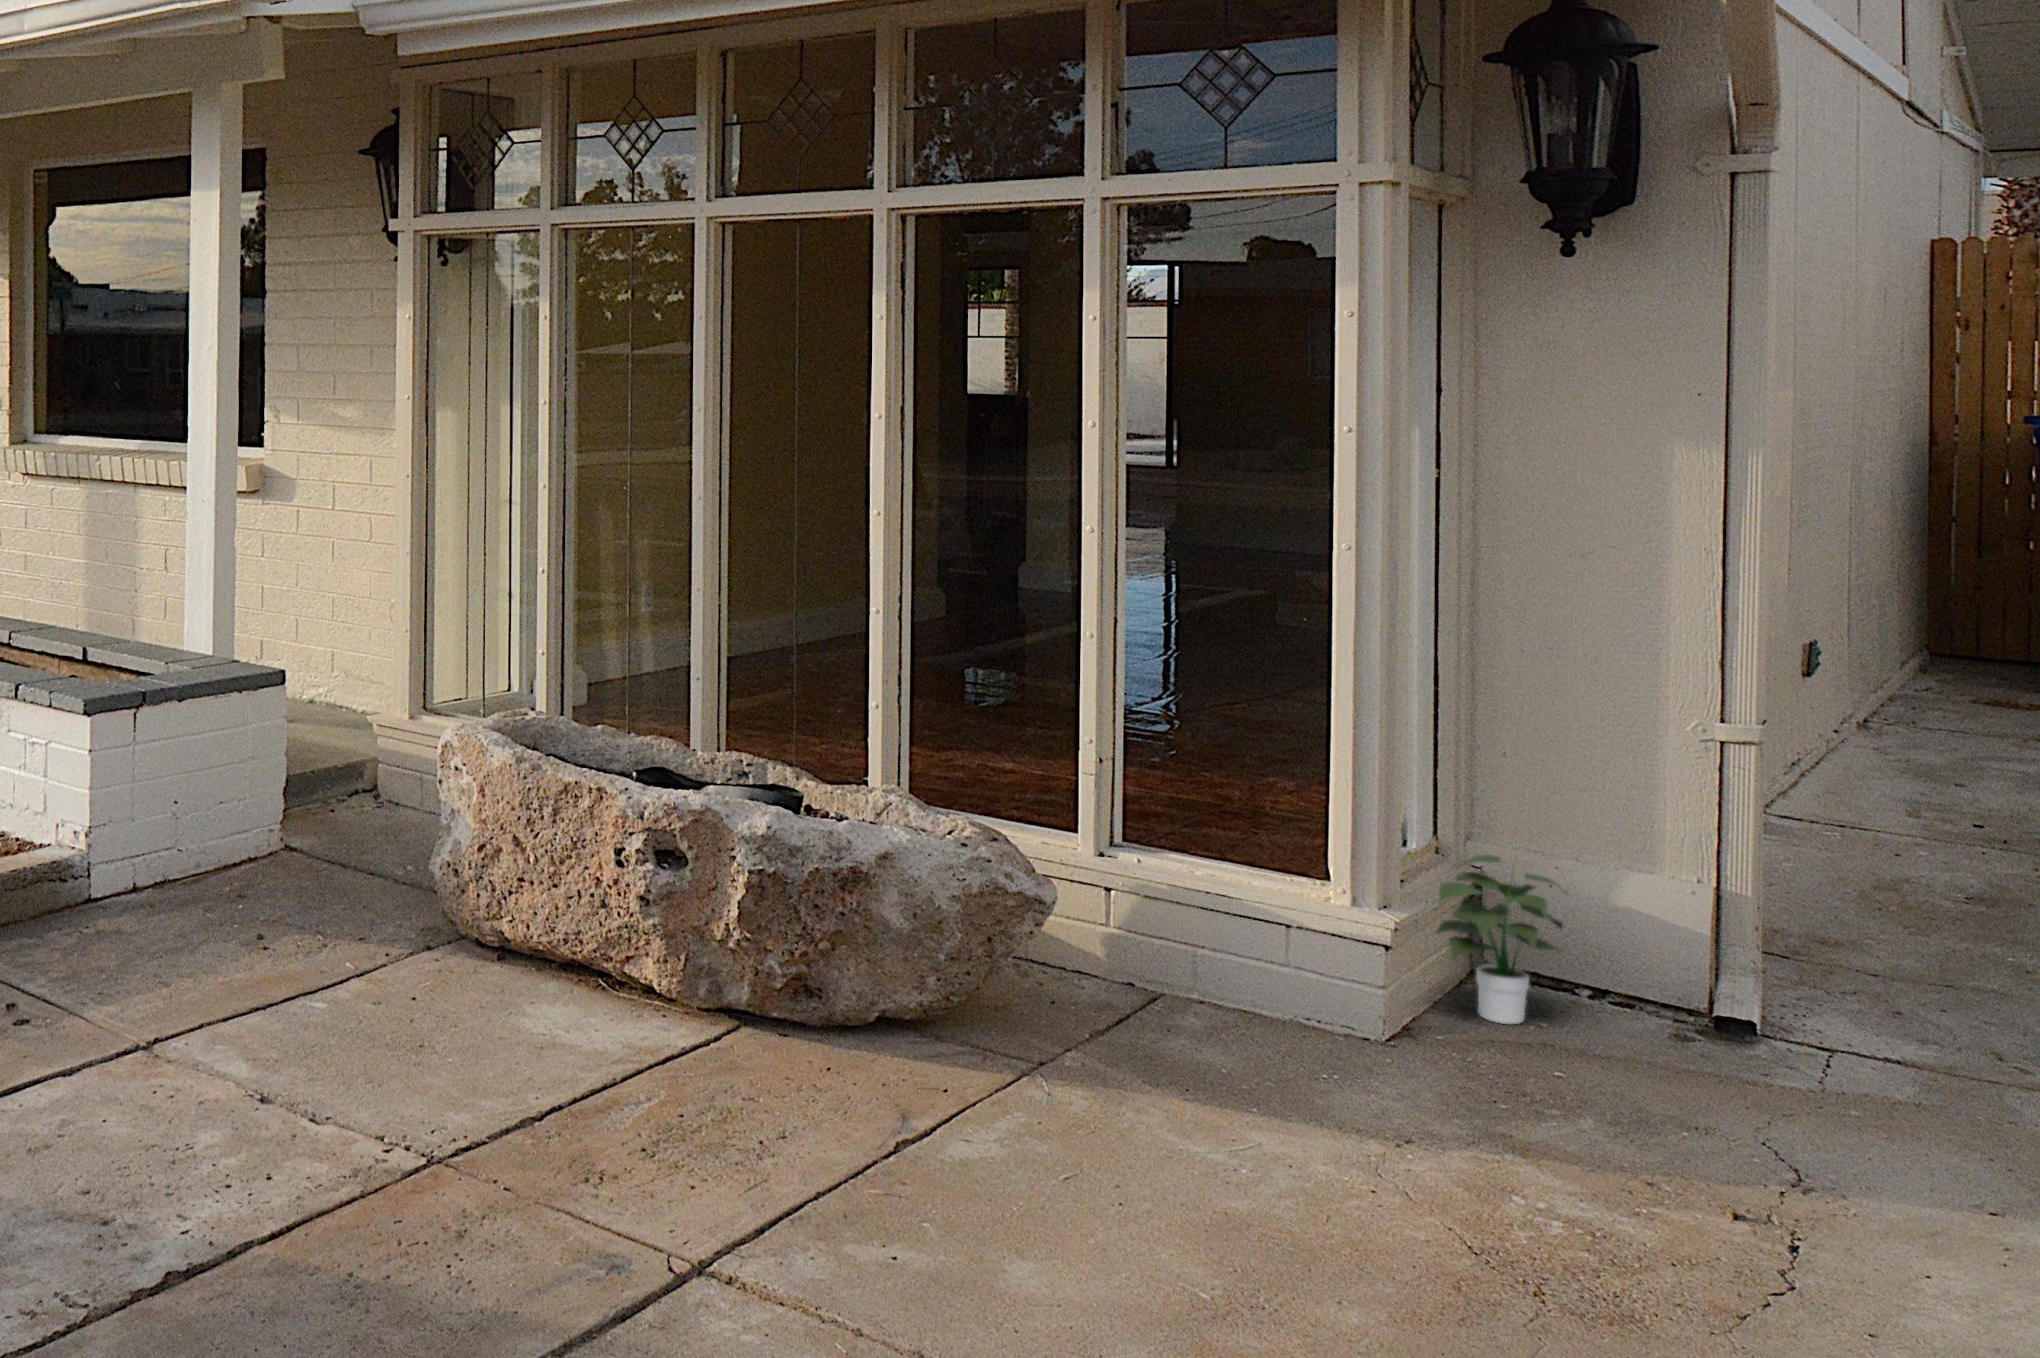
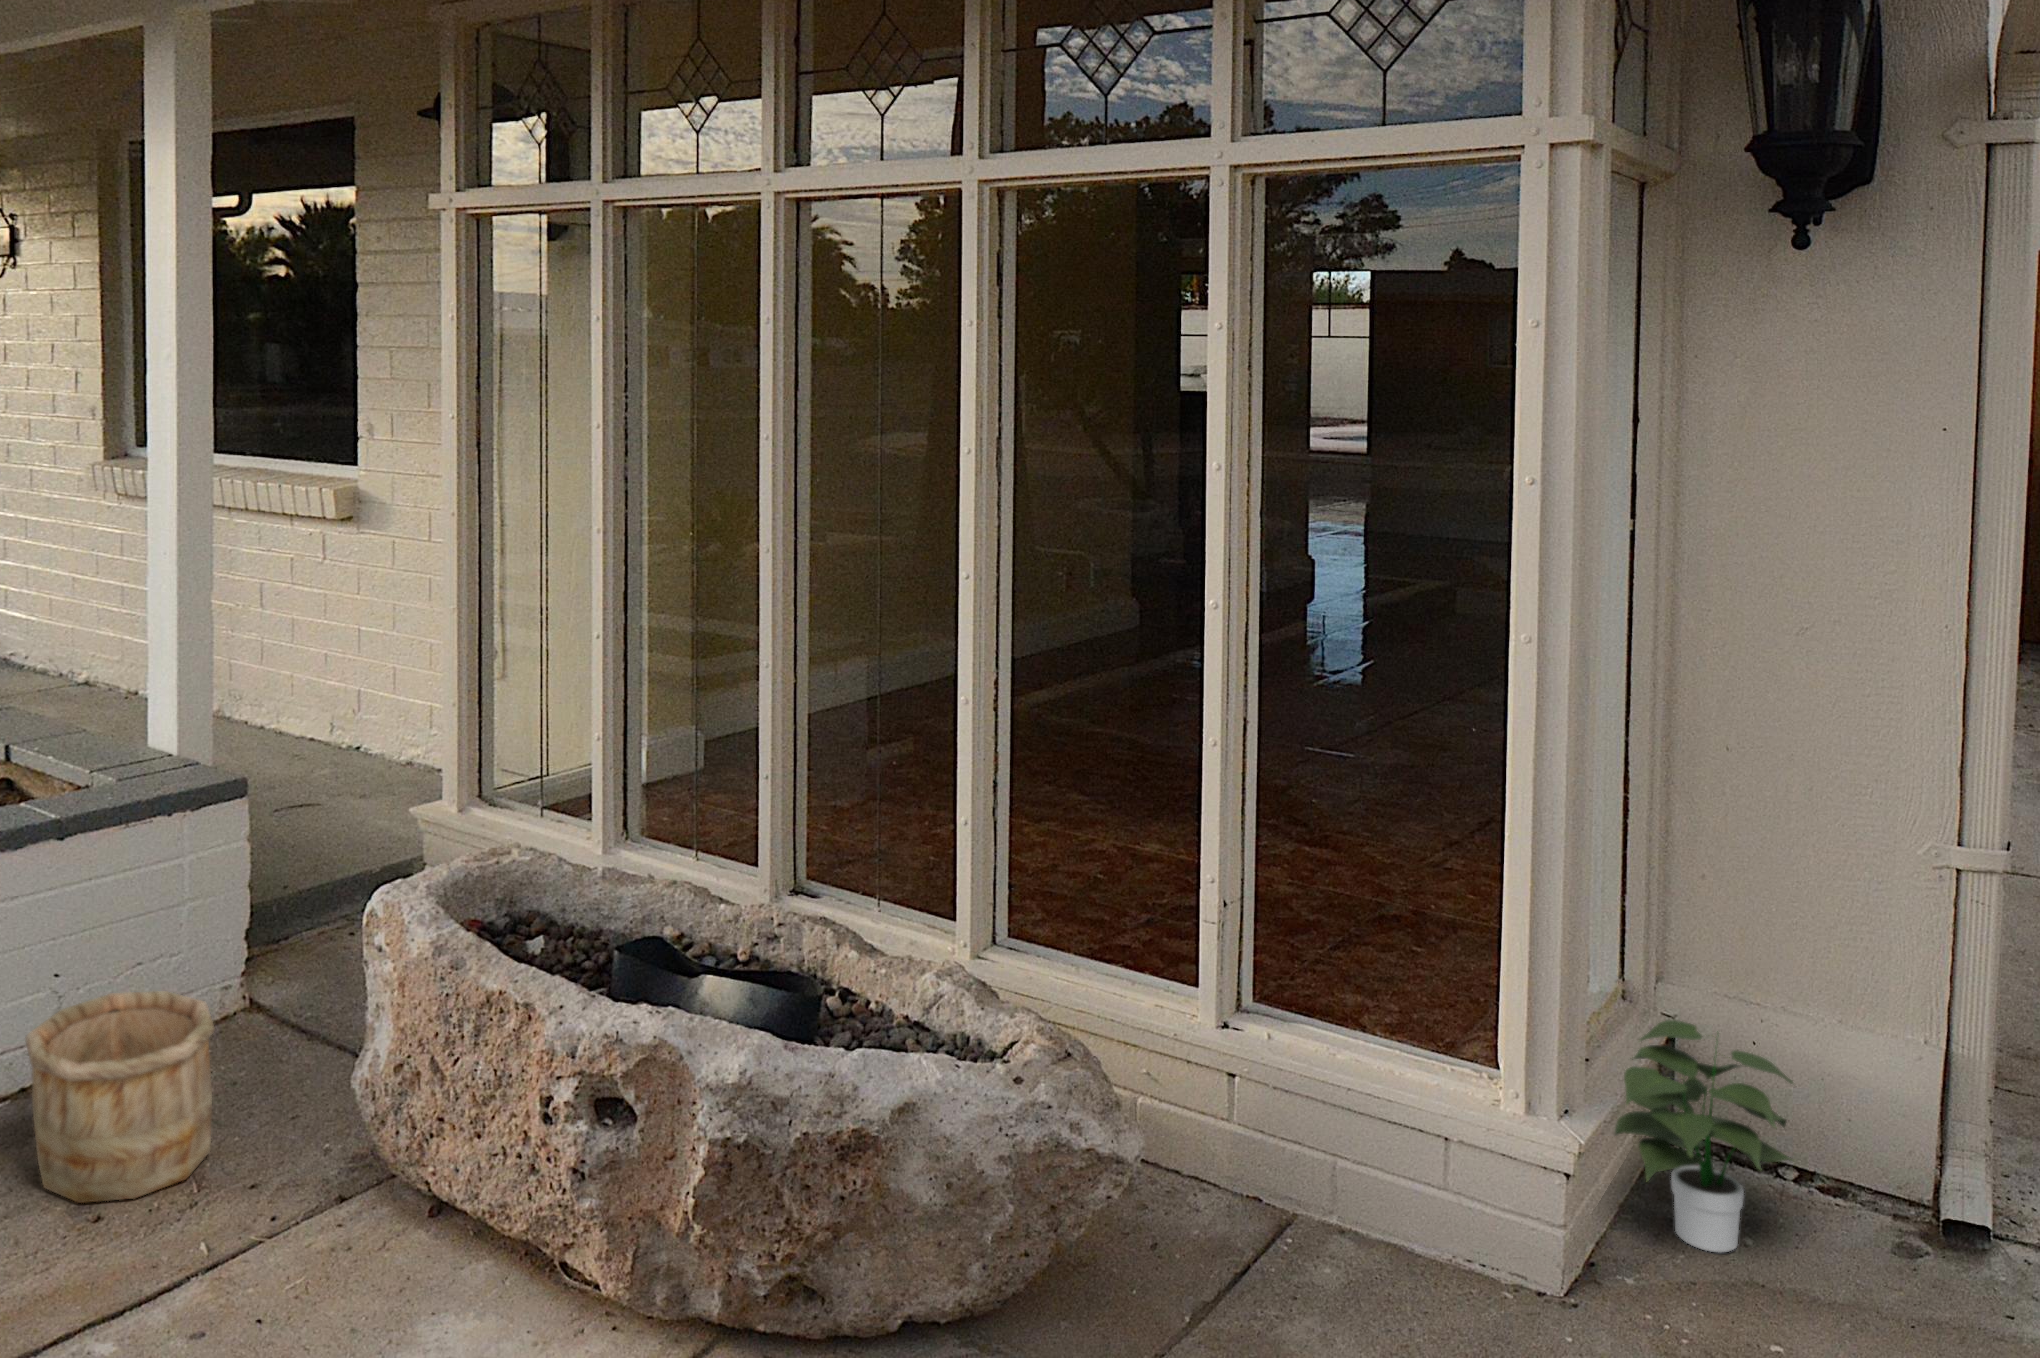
wooden bucket: none [179,813,329,958] -> present [25,991,214,1203]

